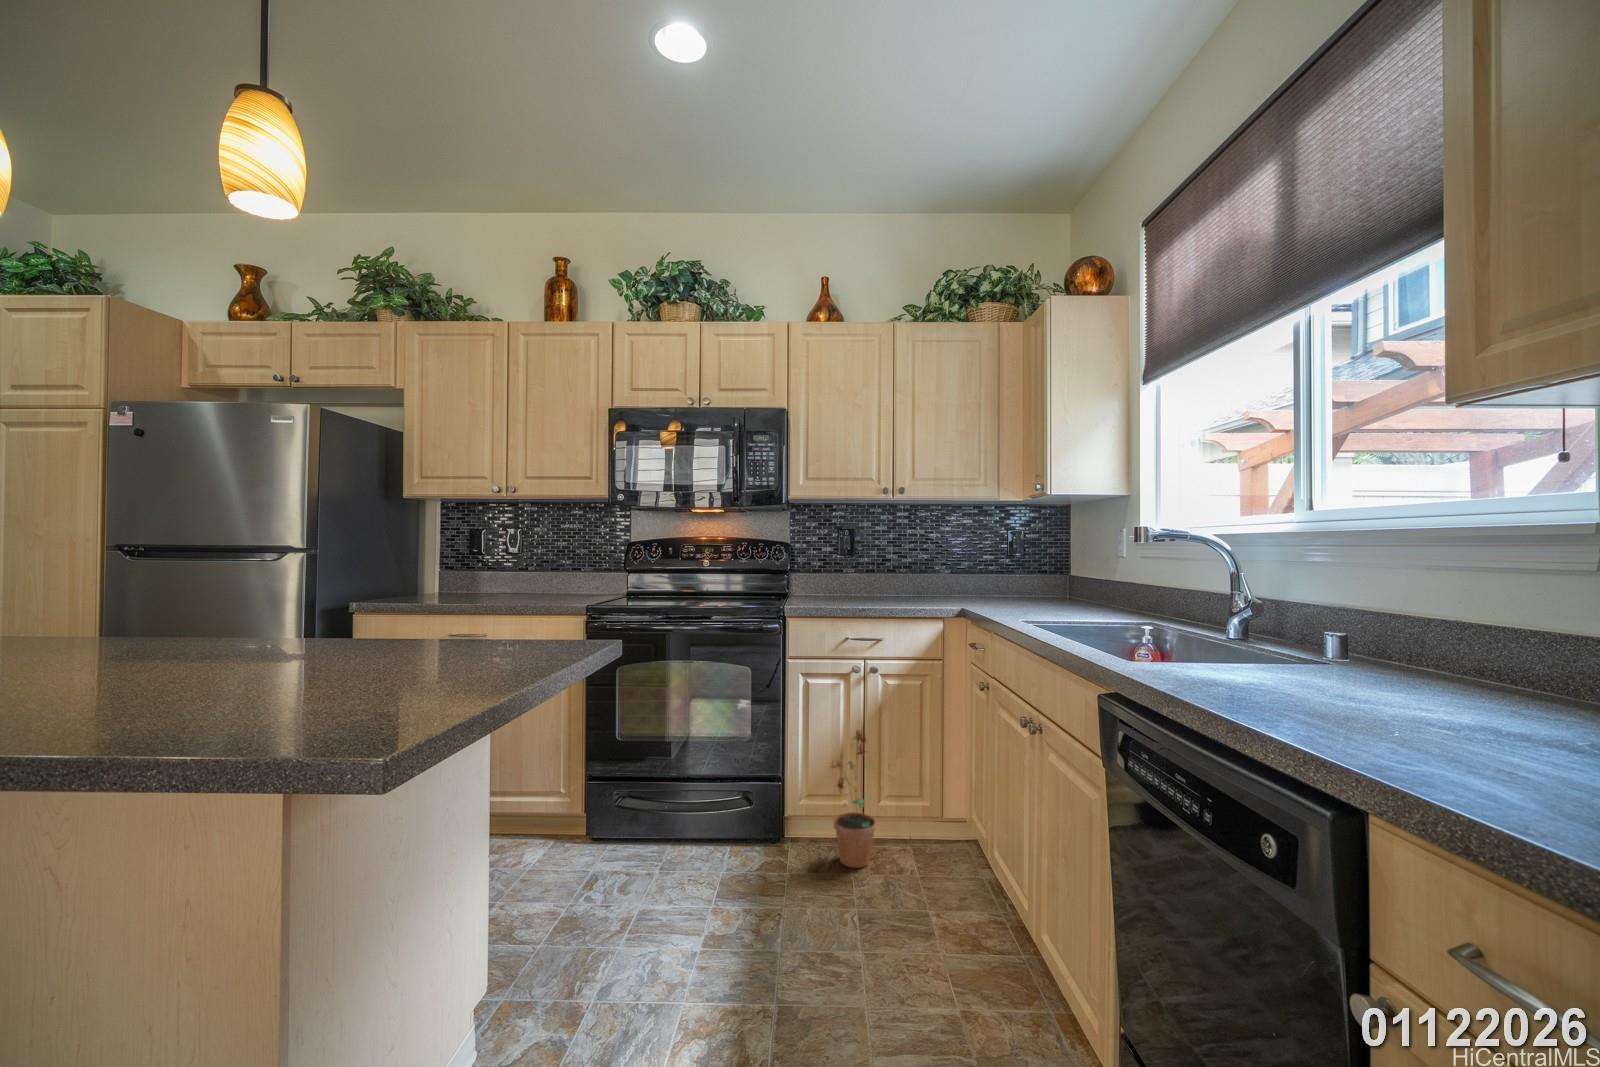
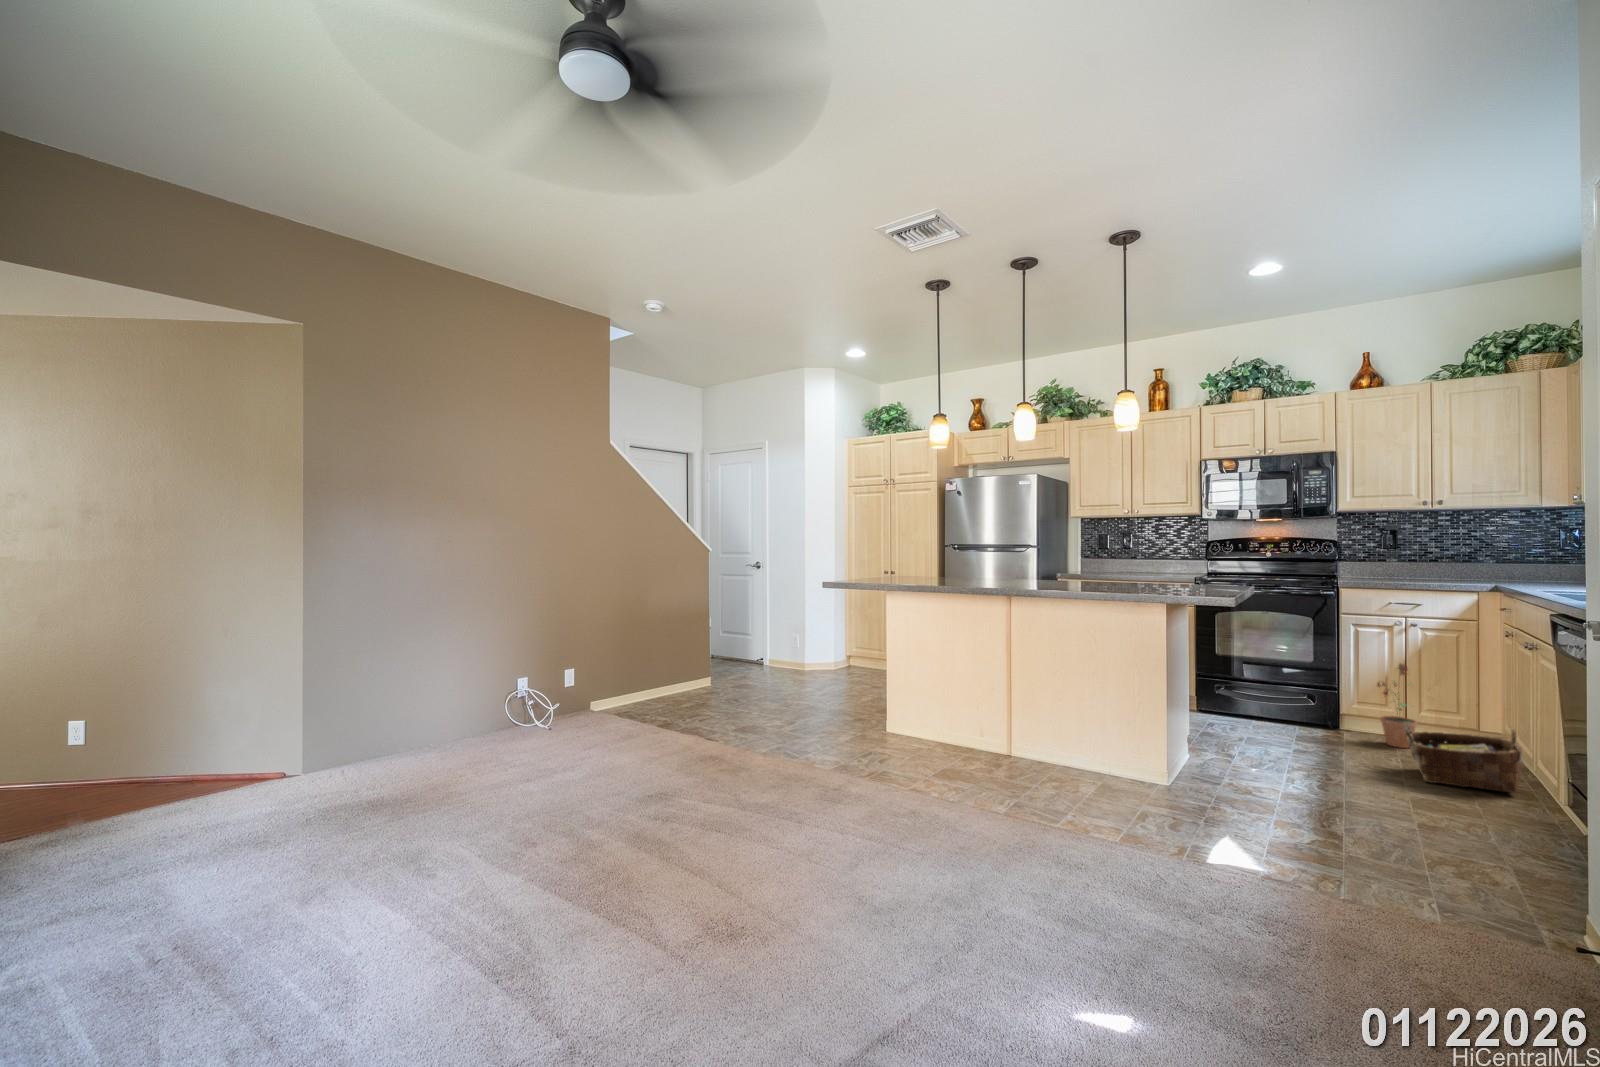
woven basket: none [863,859,1012,992] -> present [1403,723,1522,793]

